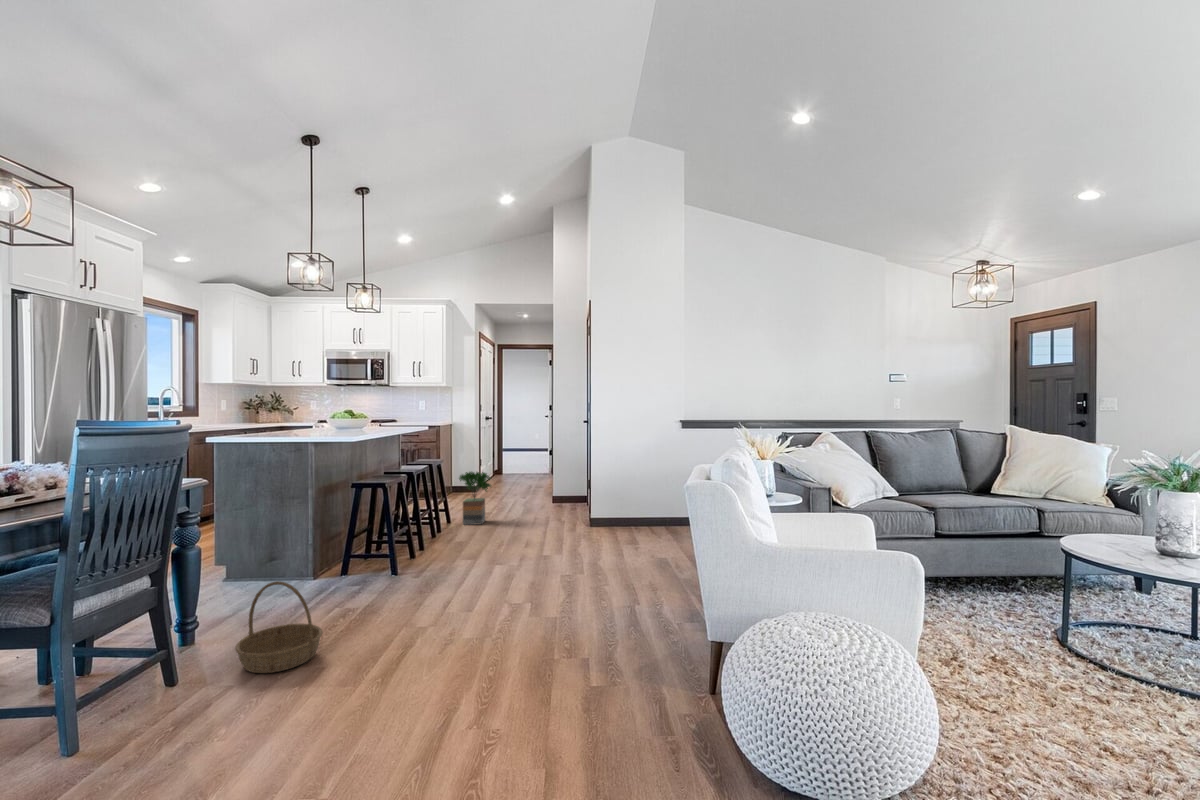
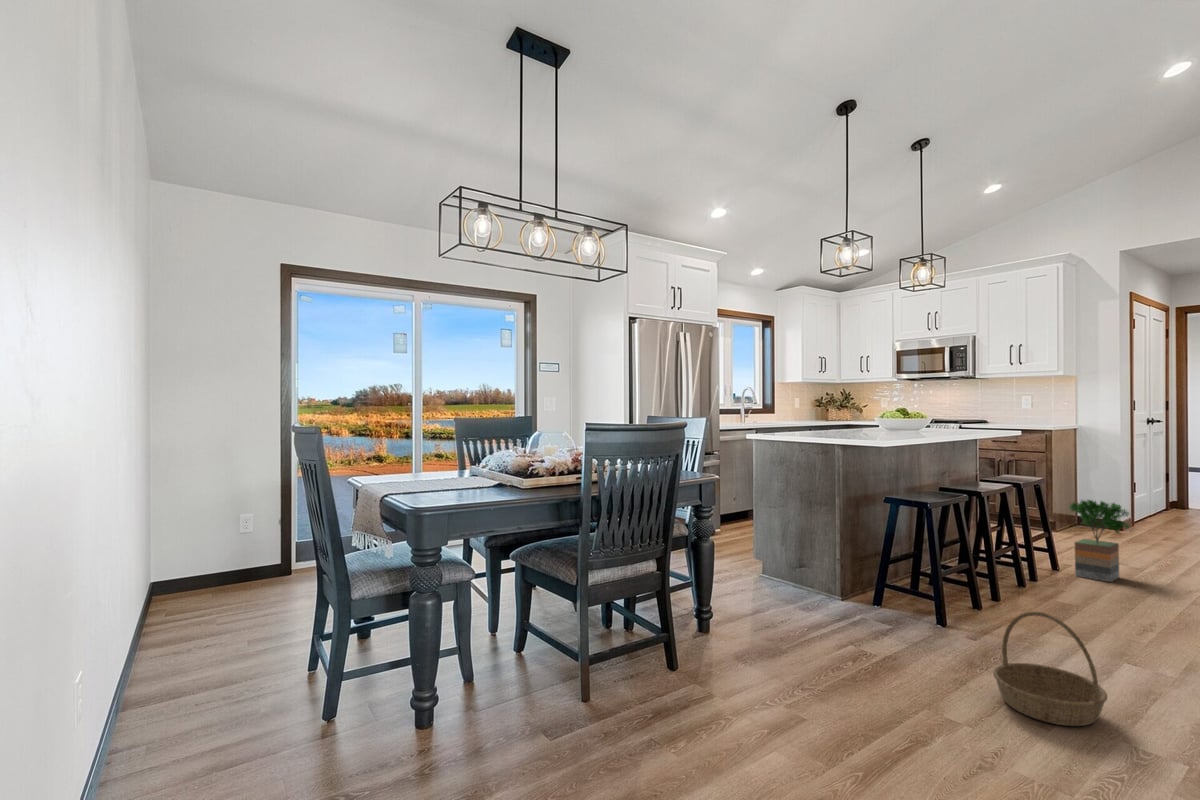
basket: present [235,581,323,673] -> present [993,612,1107,726]

